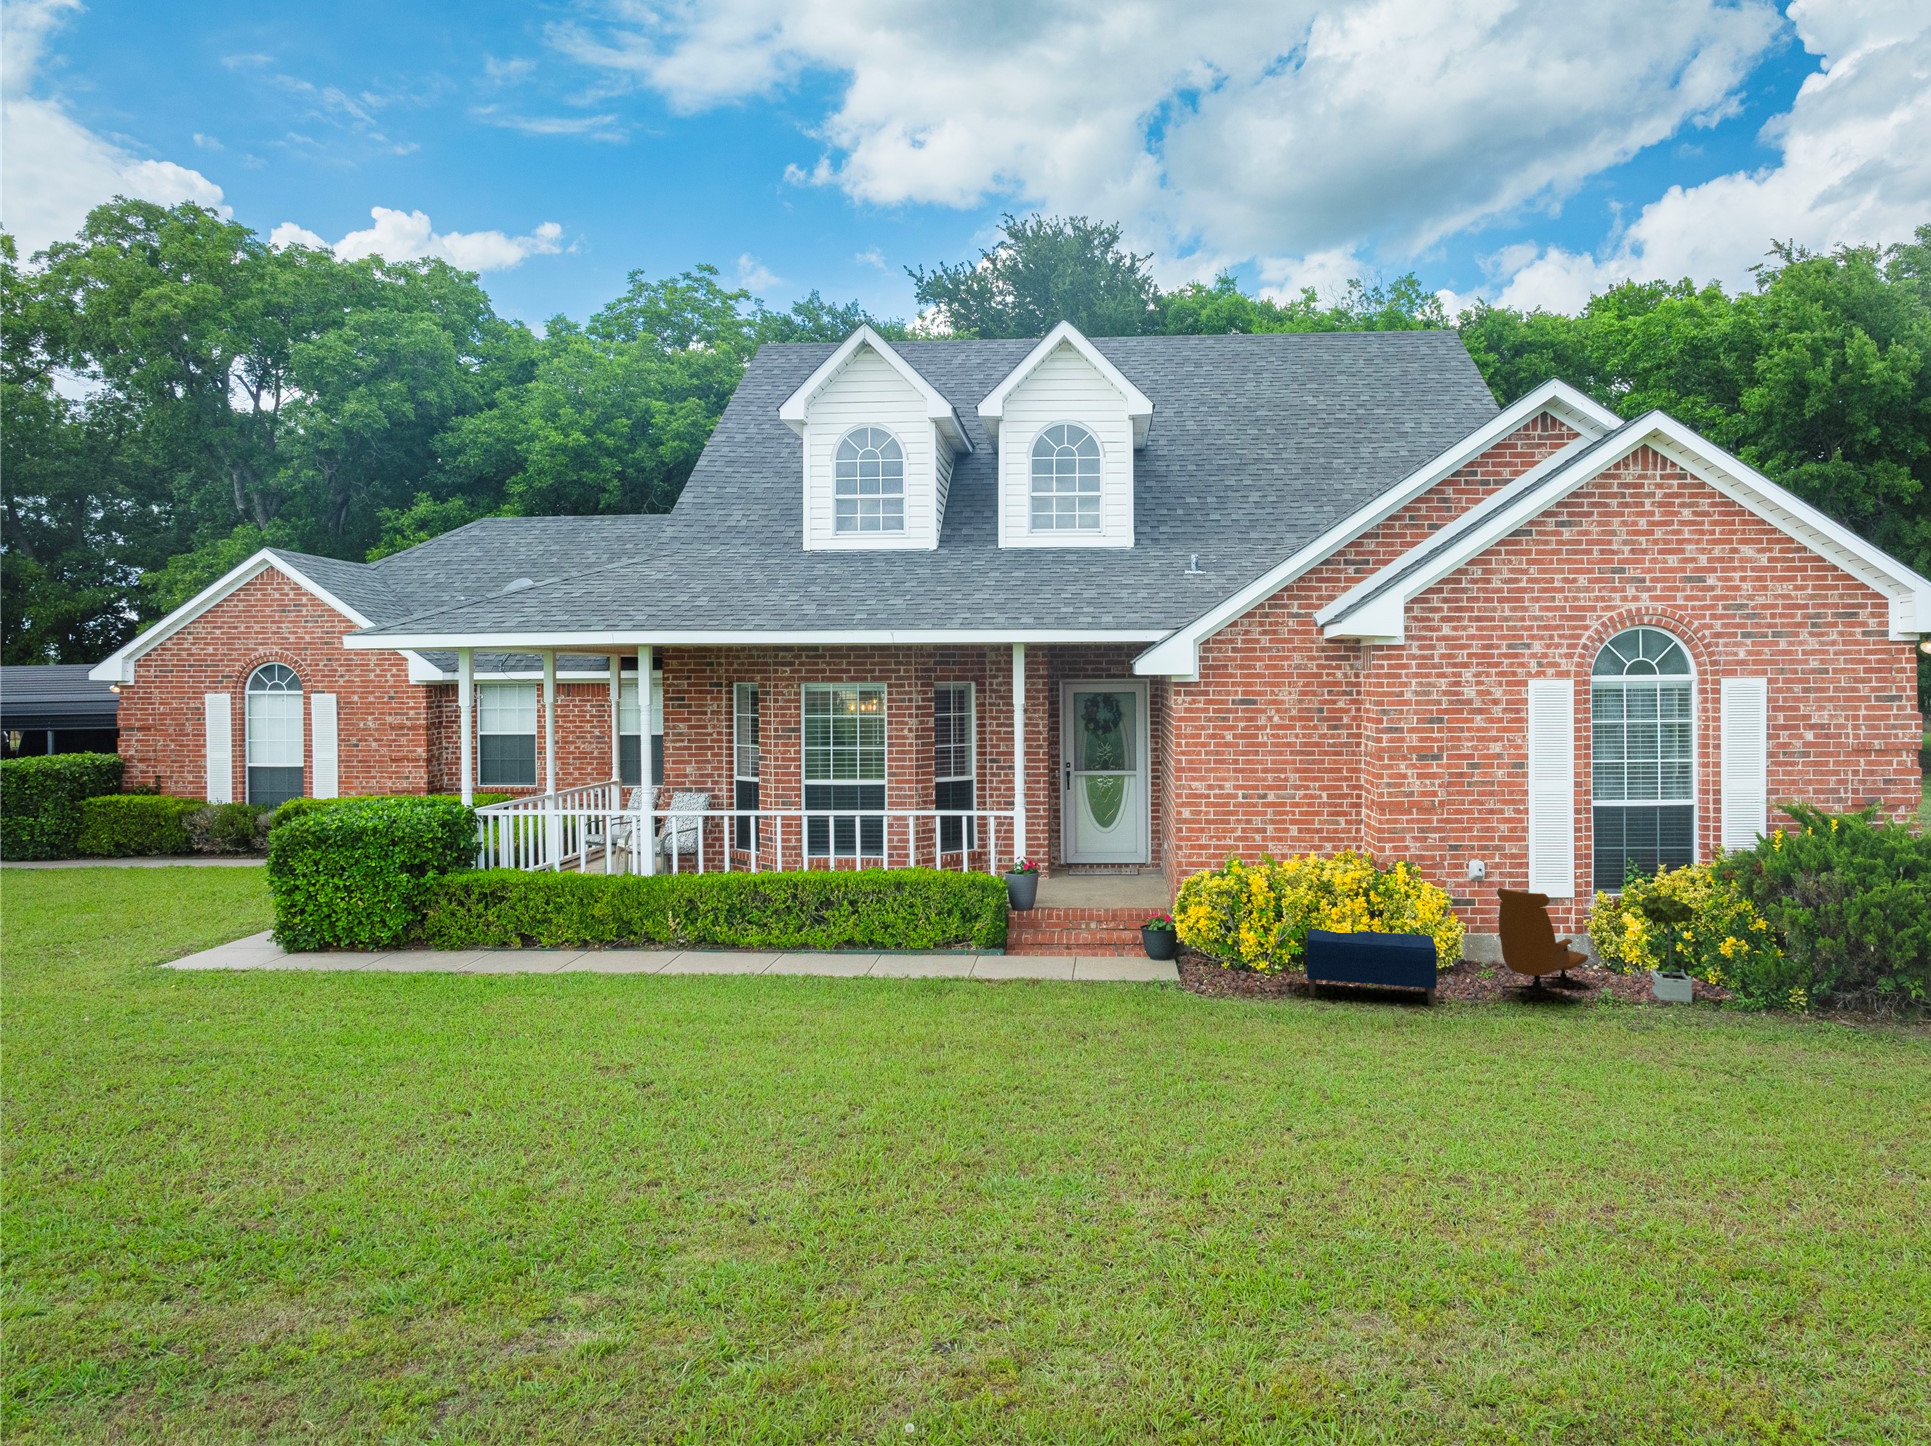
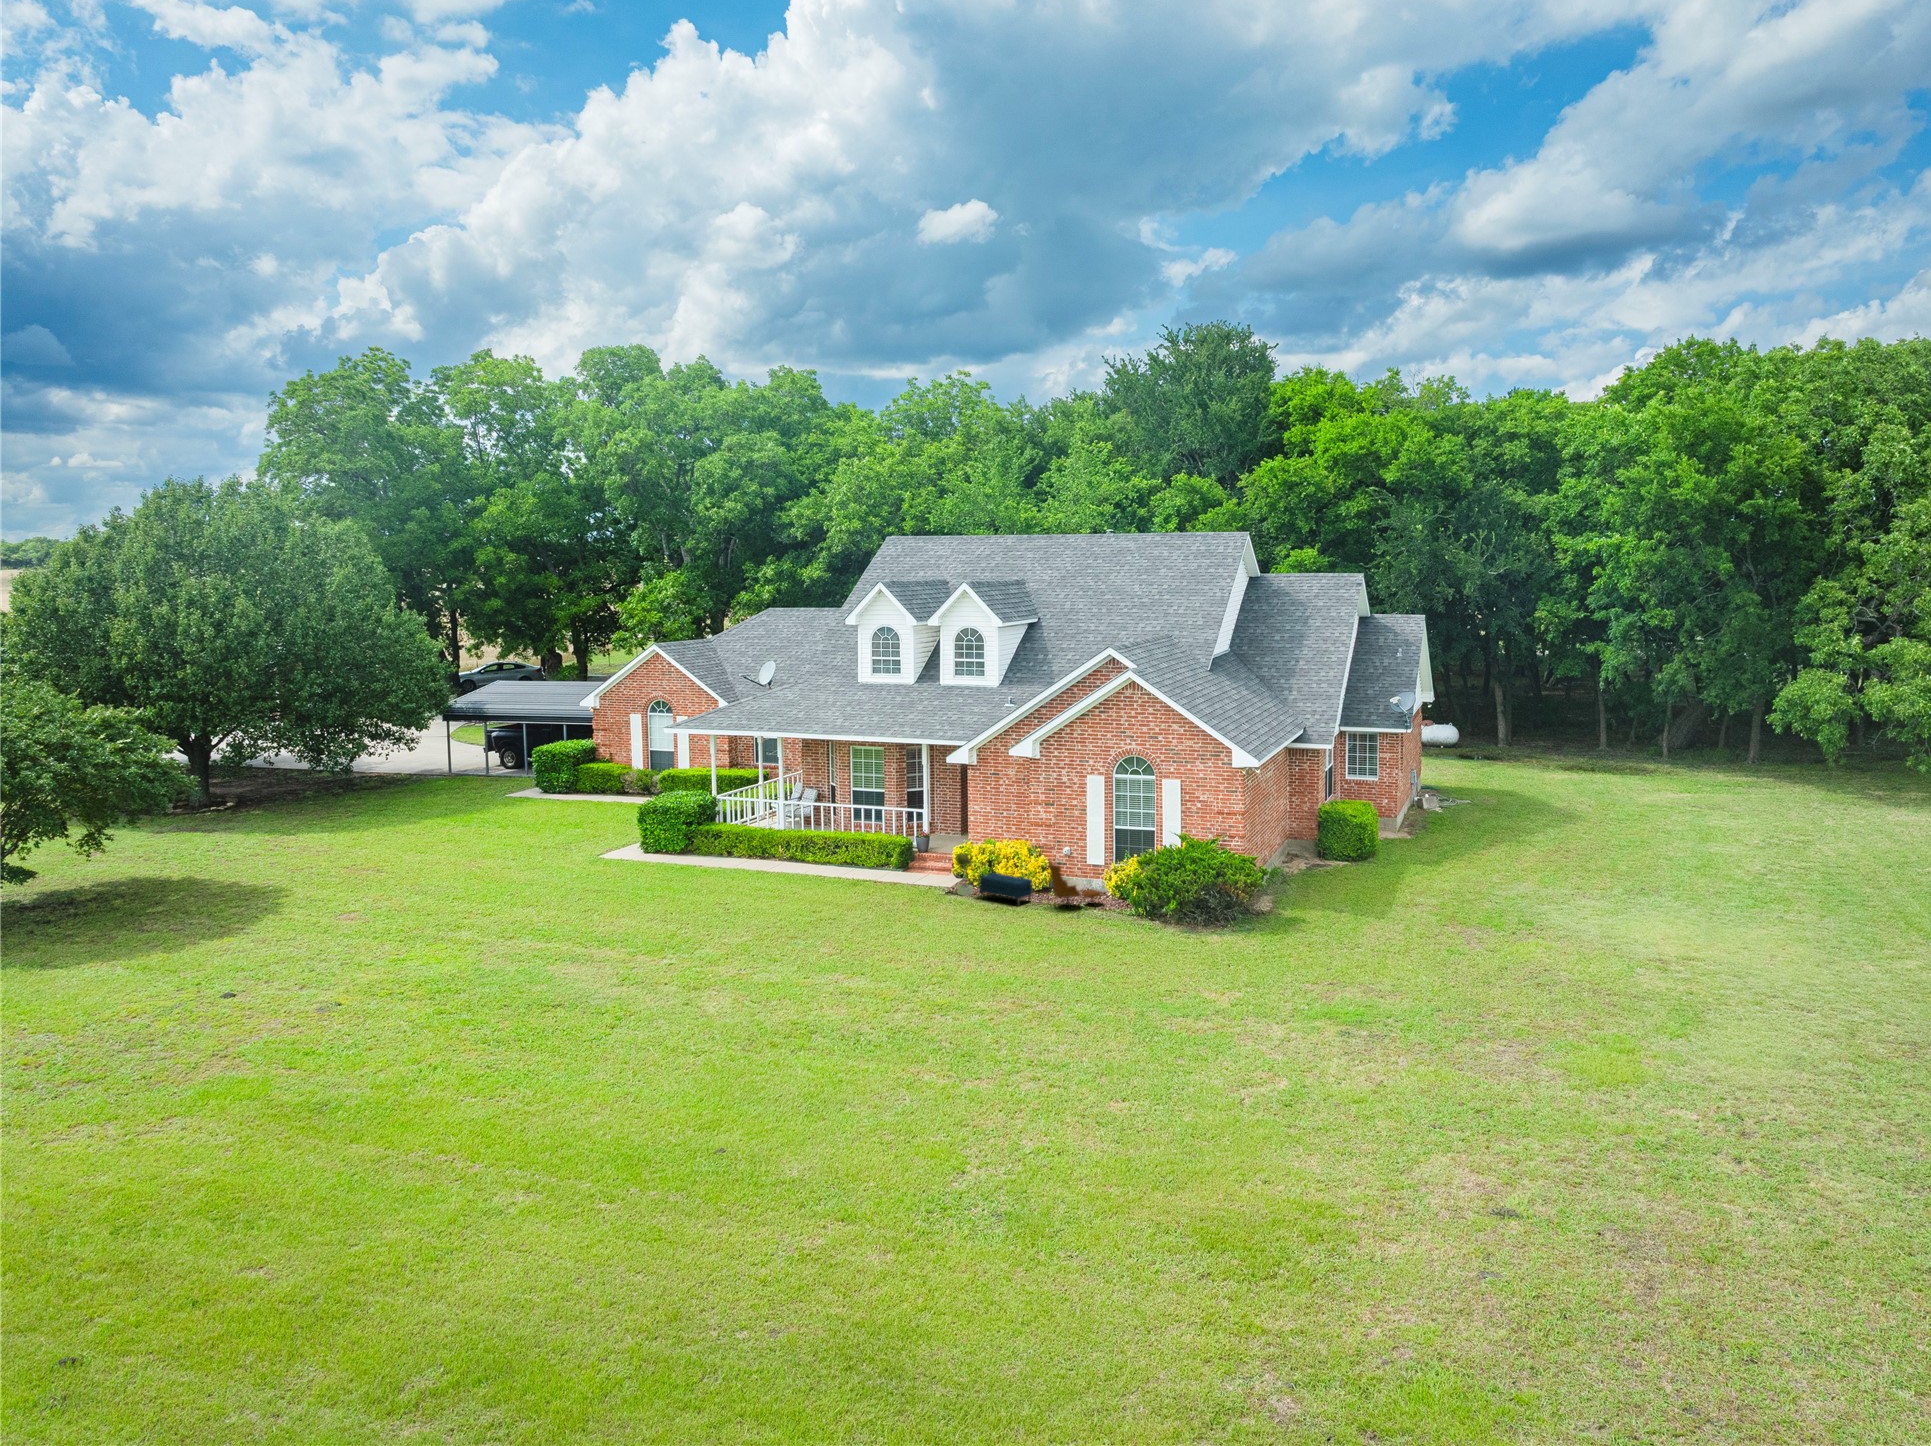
potted tree: present [1641,894,1693,1002] -> present [956,854,973,896]

